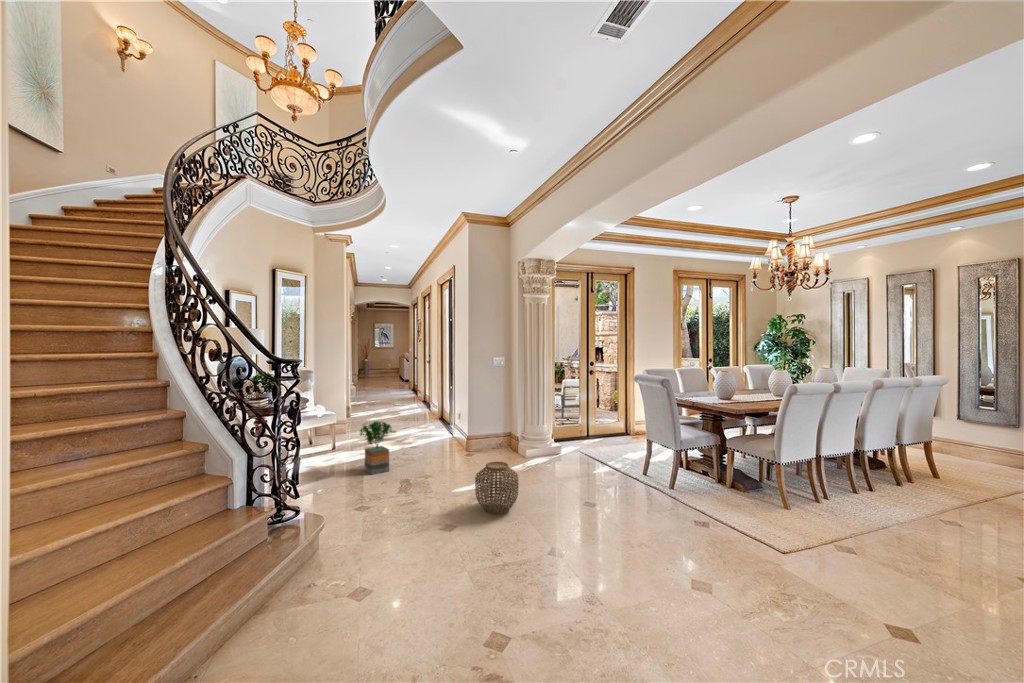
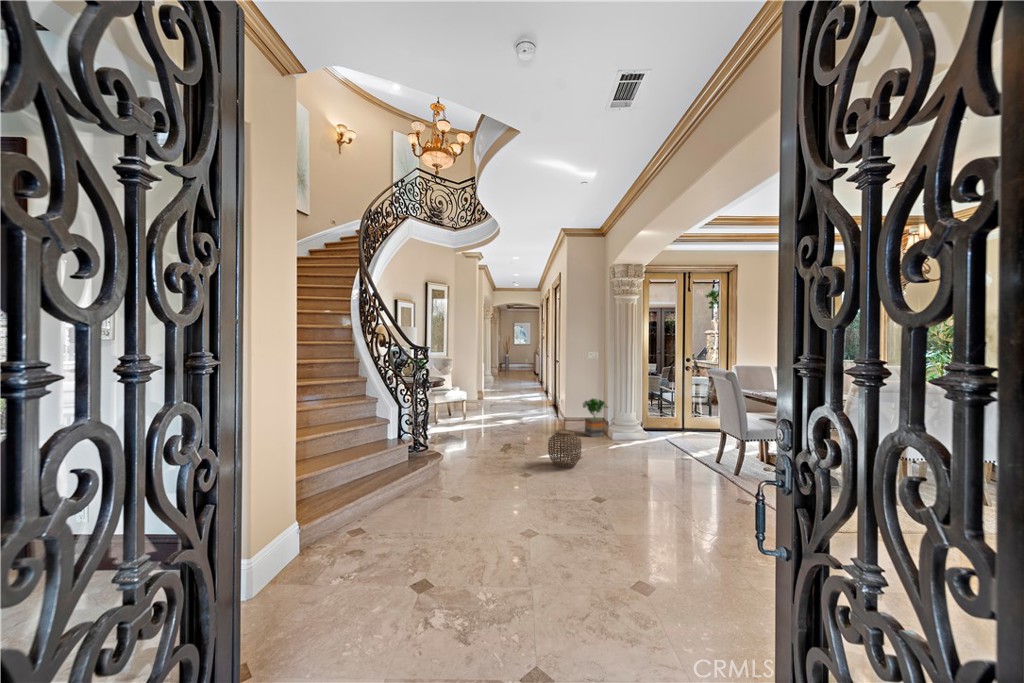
potted tree: present [360,421,396,475] -> present [583,398,608,437]

